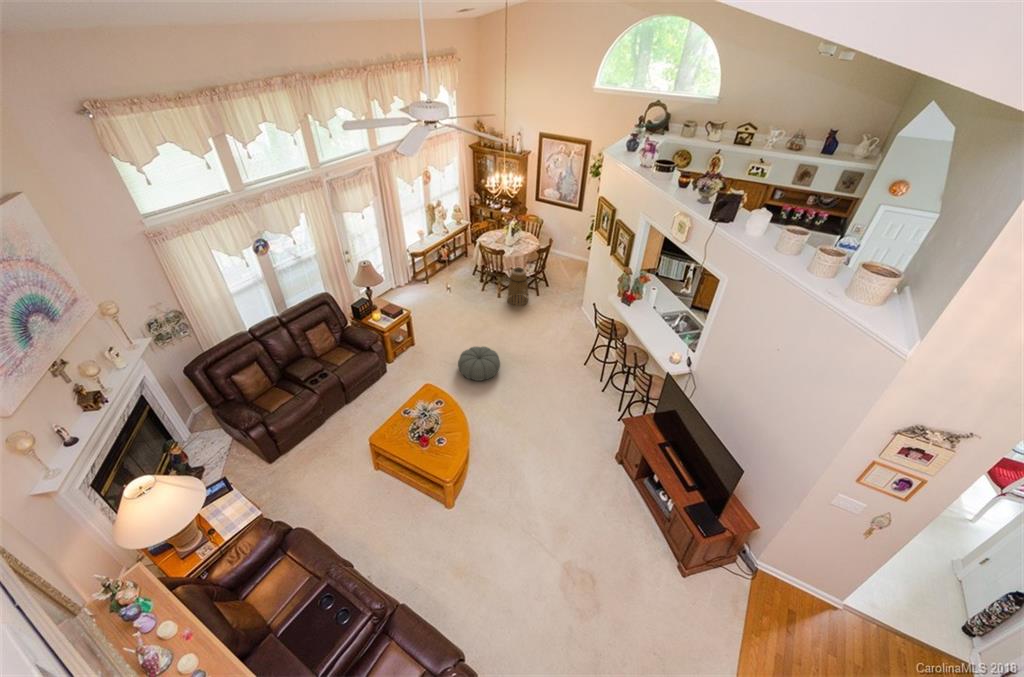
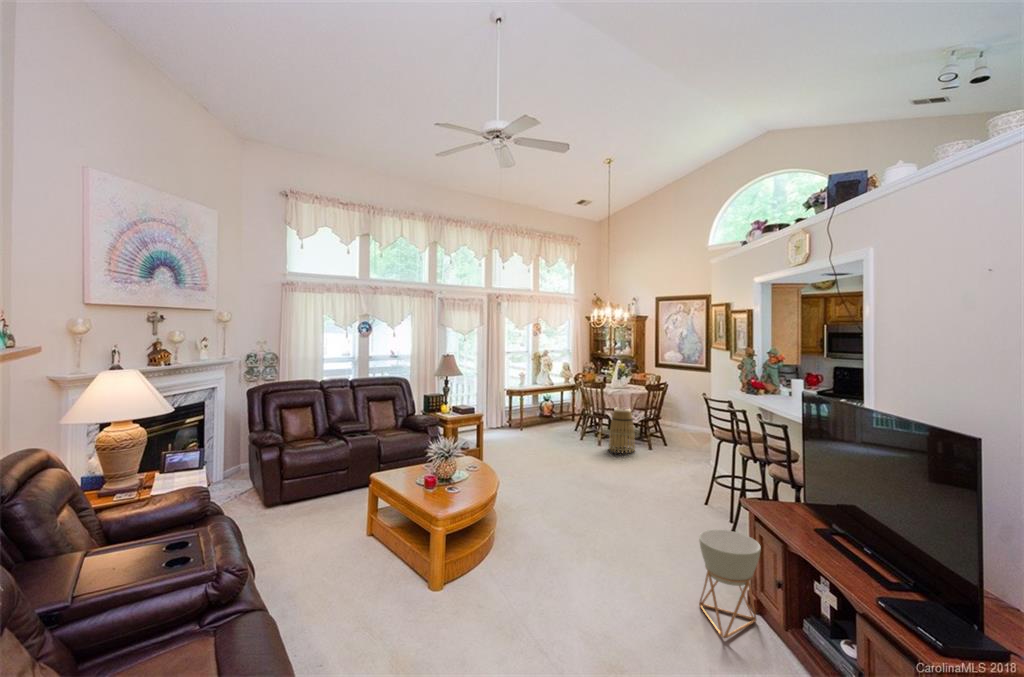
pouf: present [458,347,500,381] -> none [523,460,576,493]
planter: none [604,447,646,505] -> present [699,530,761,638]

